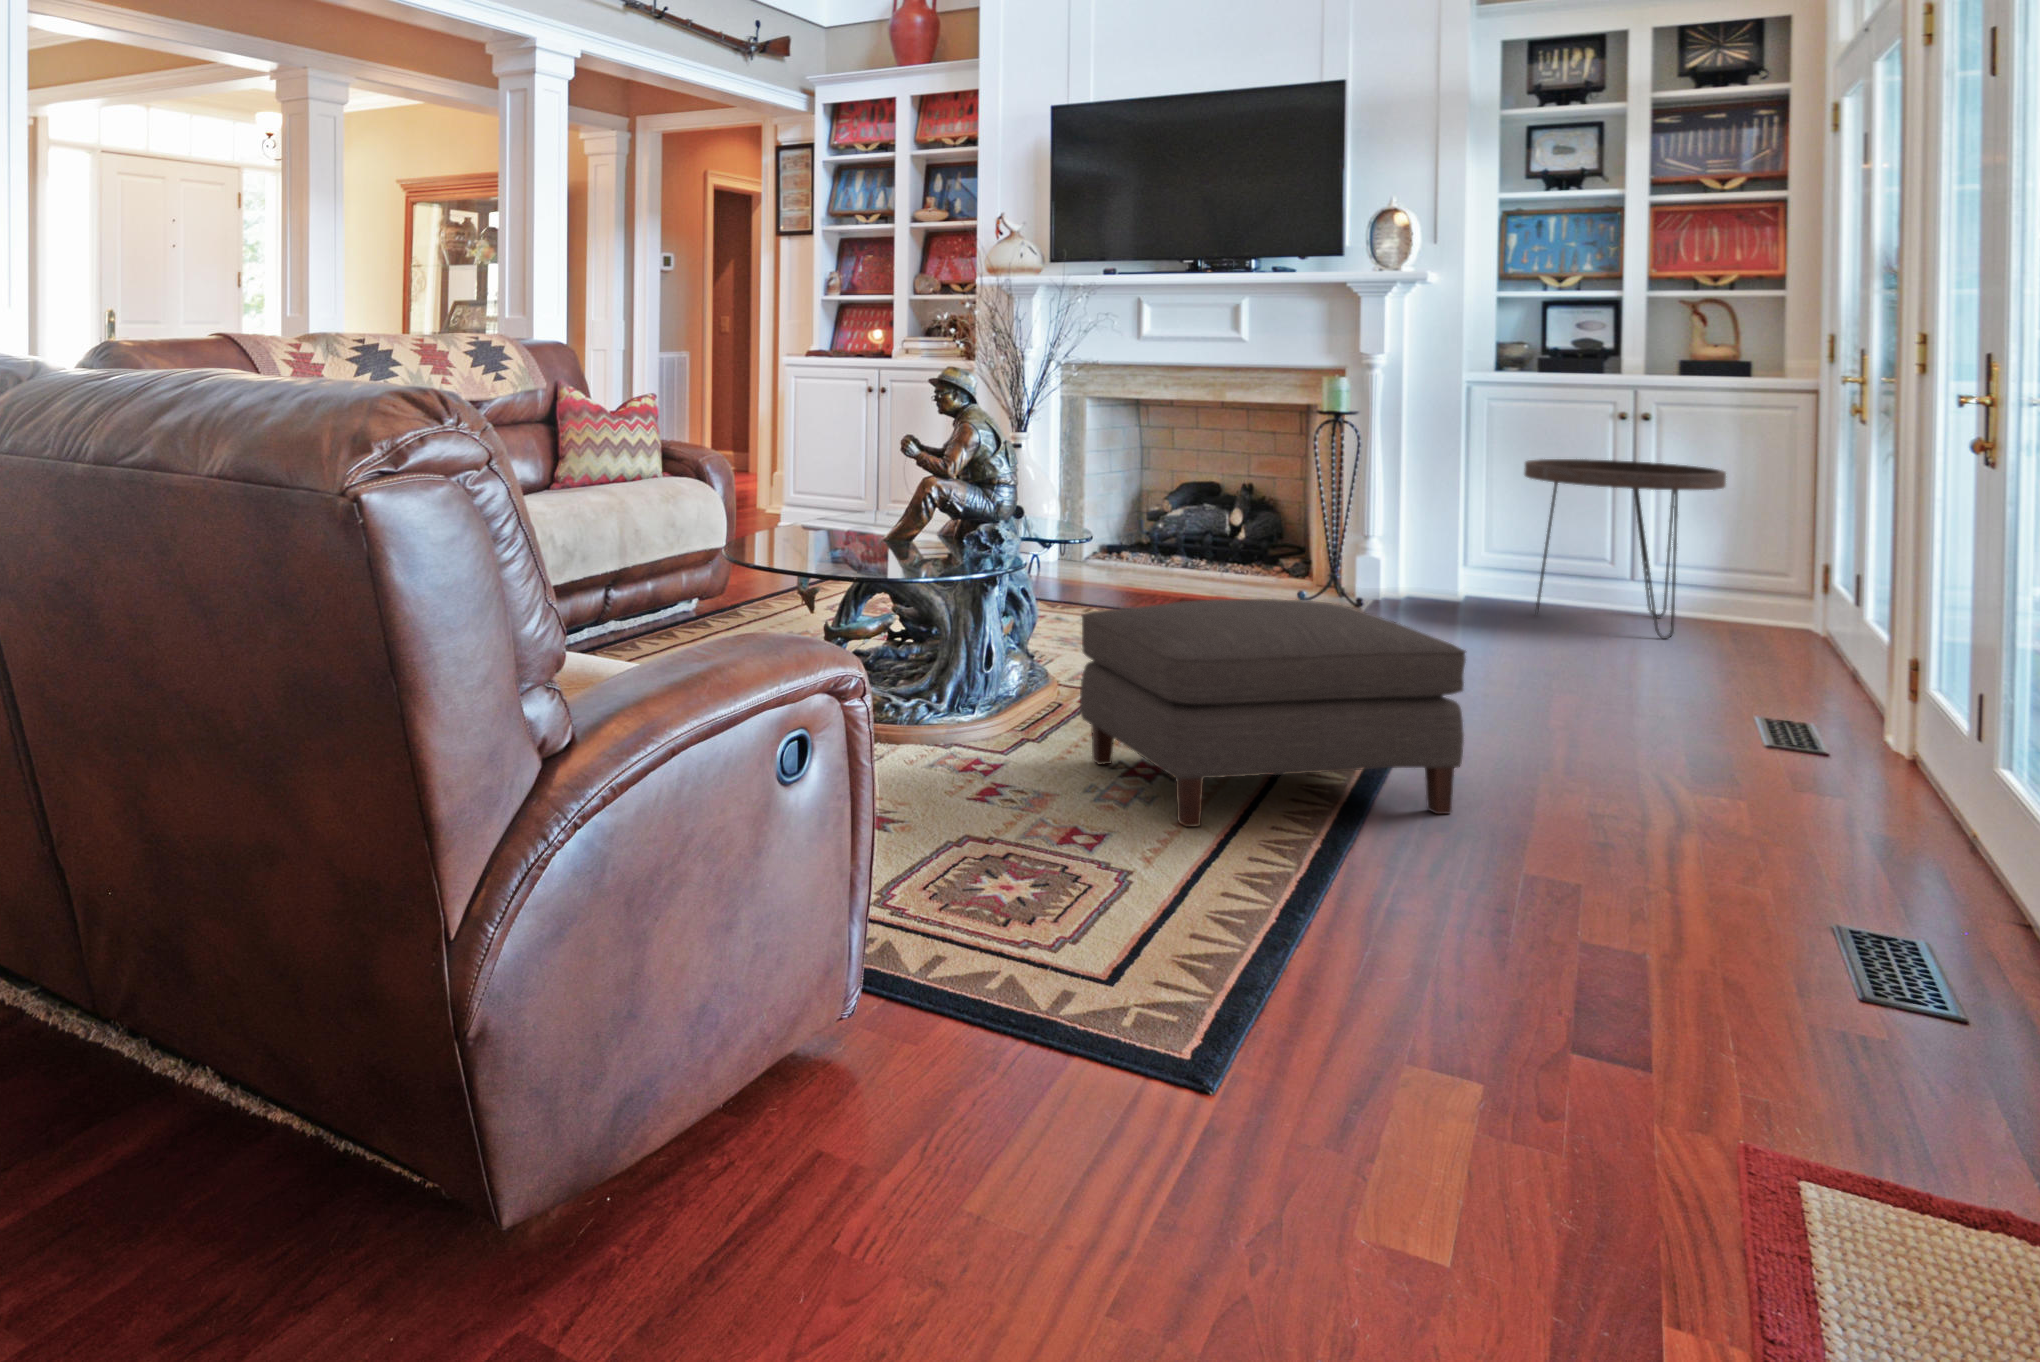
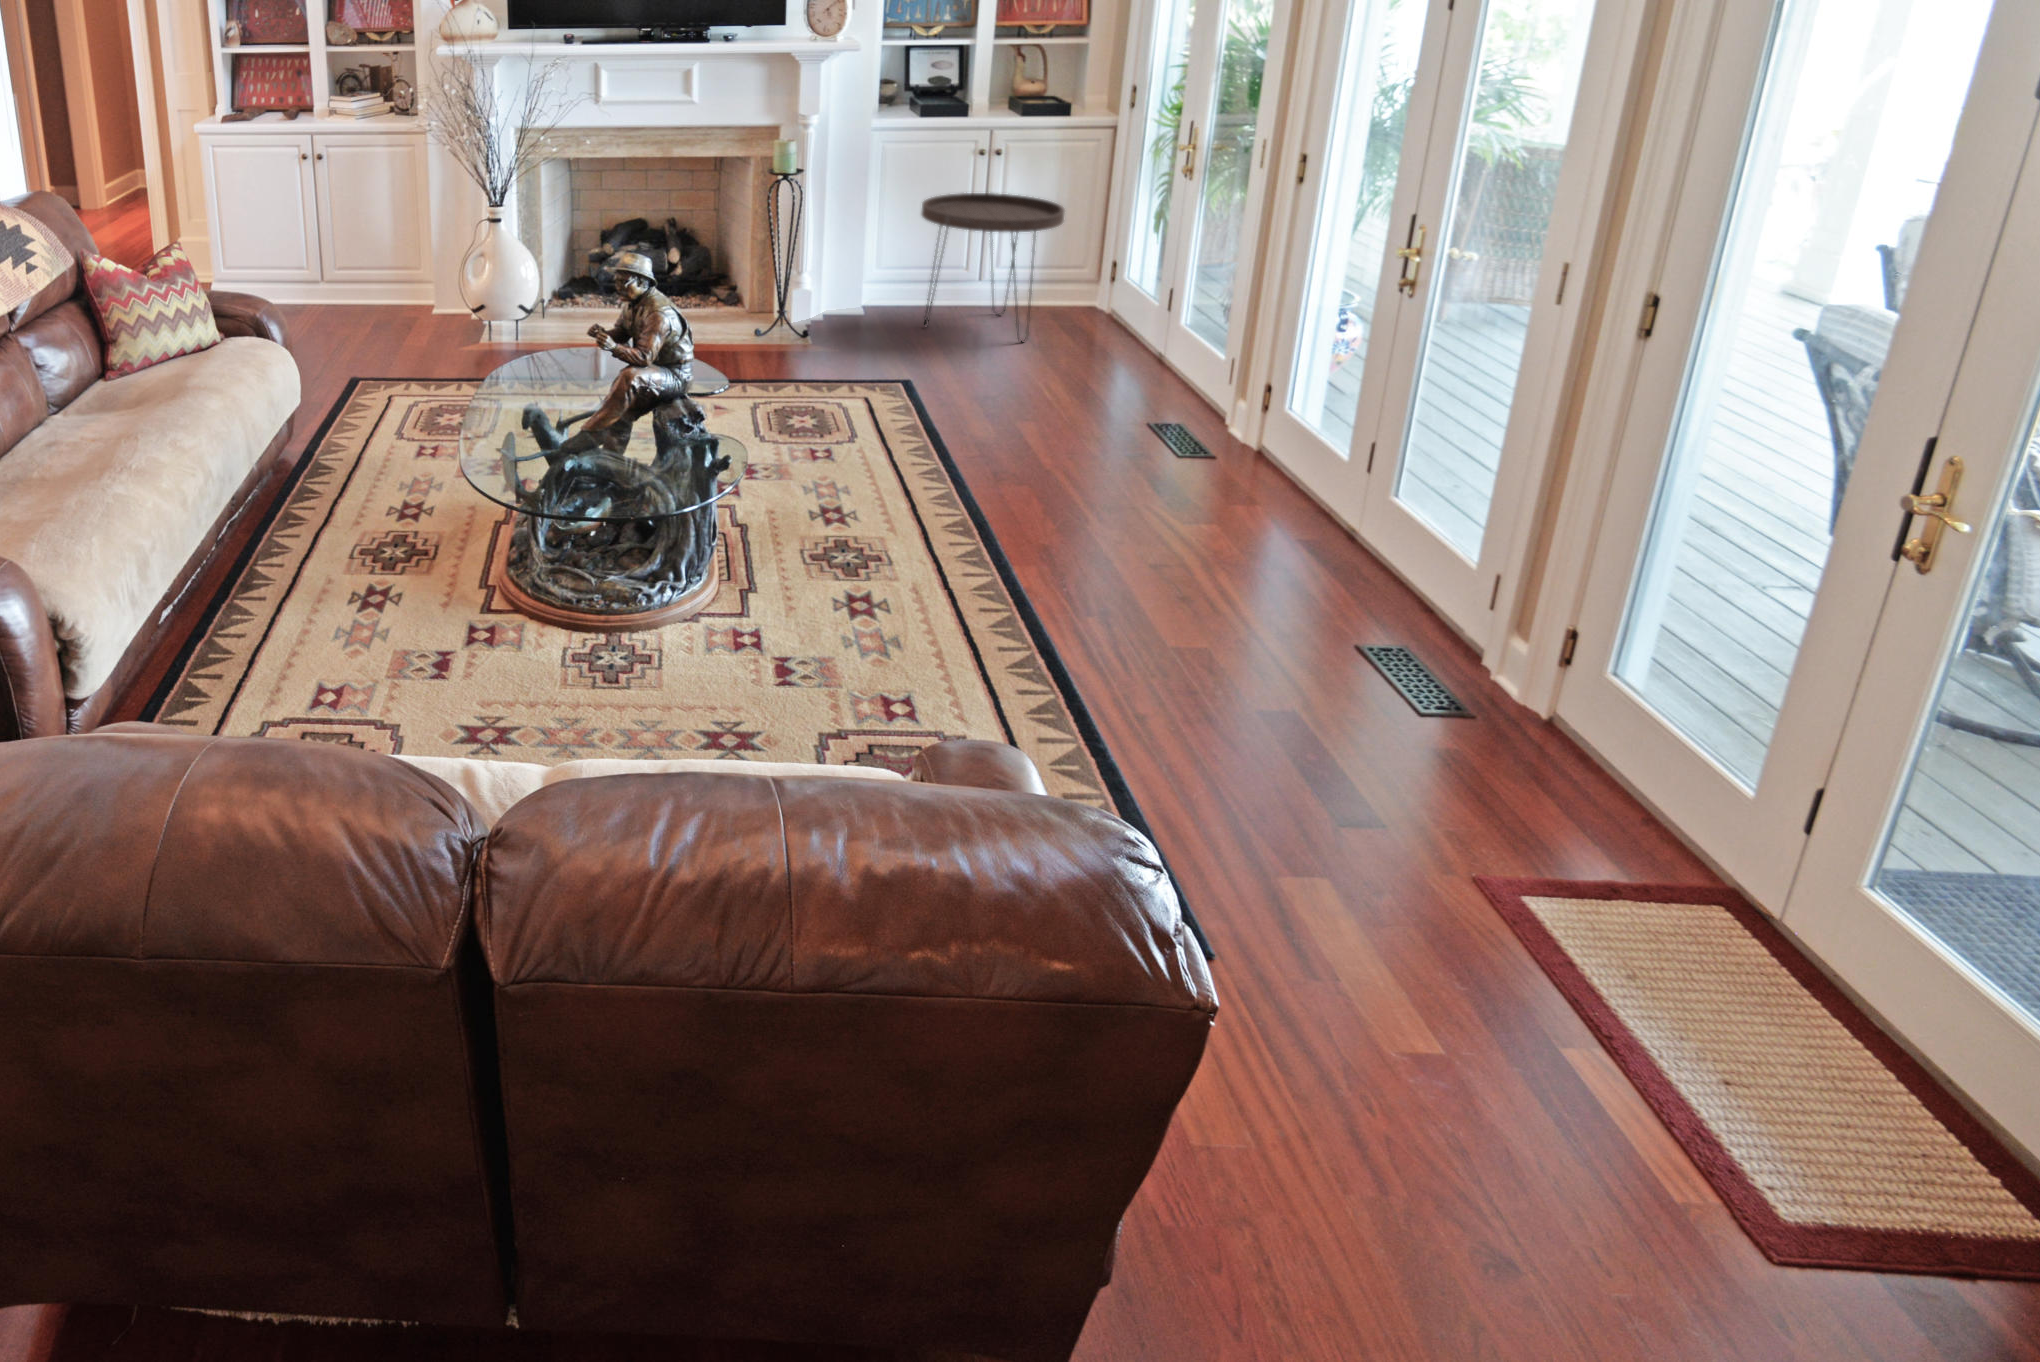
ottoman: present [1080,599,1466,827] -> none [780,432,1080,668]

